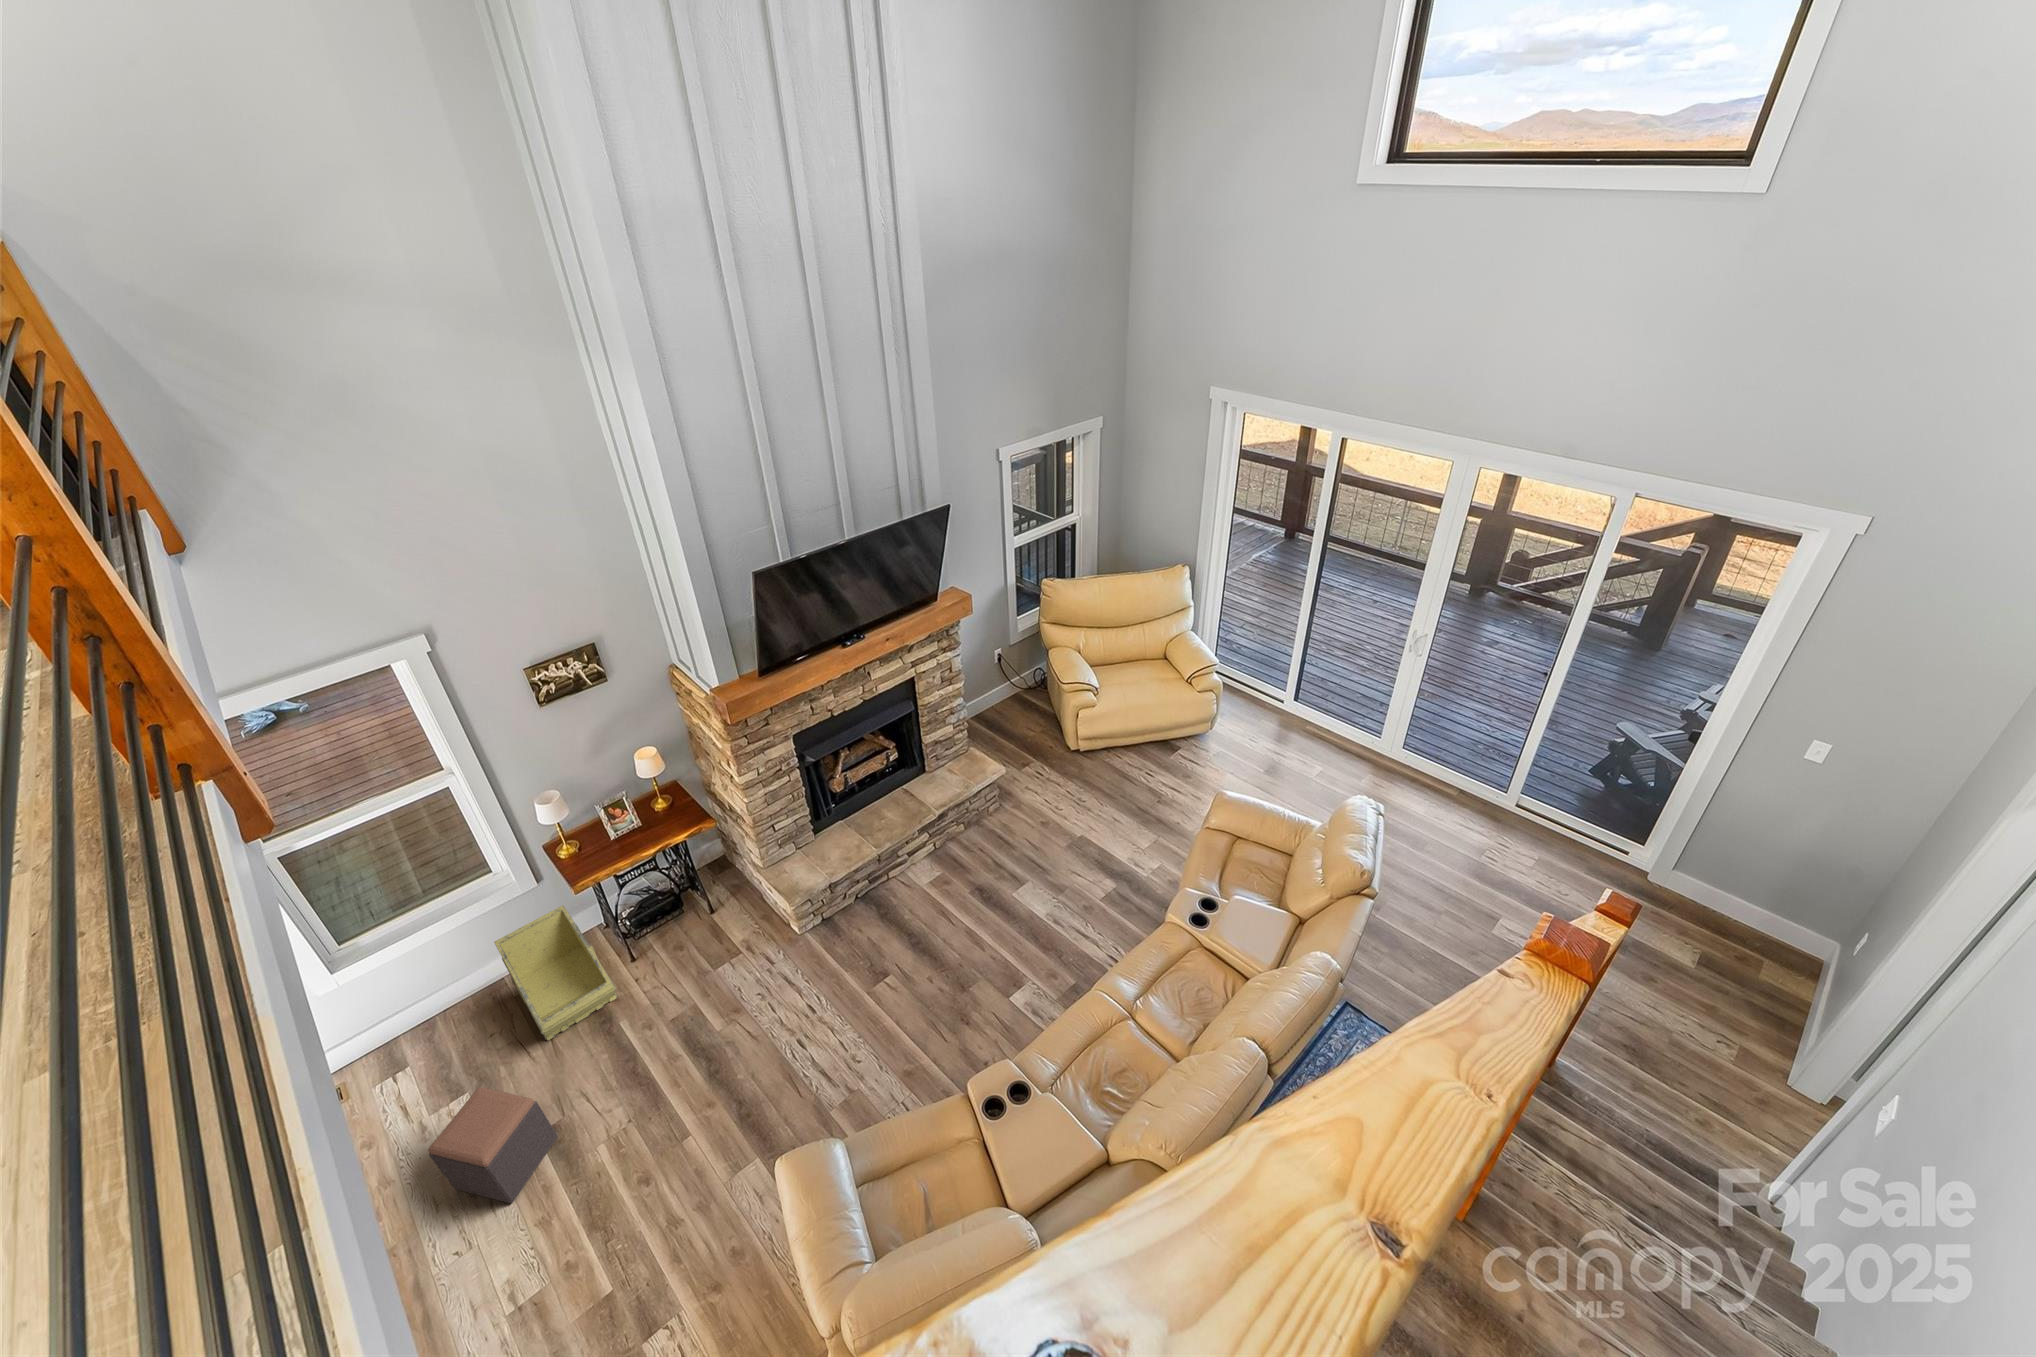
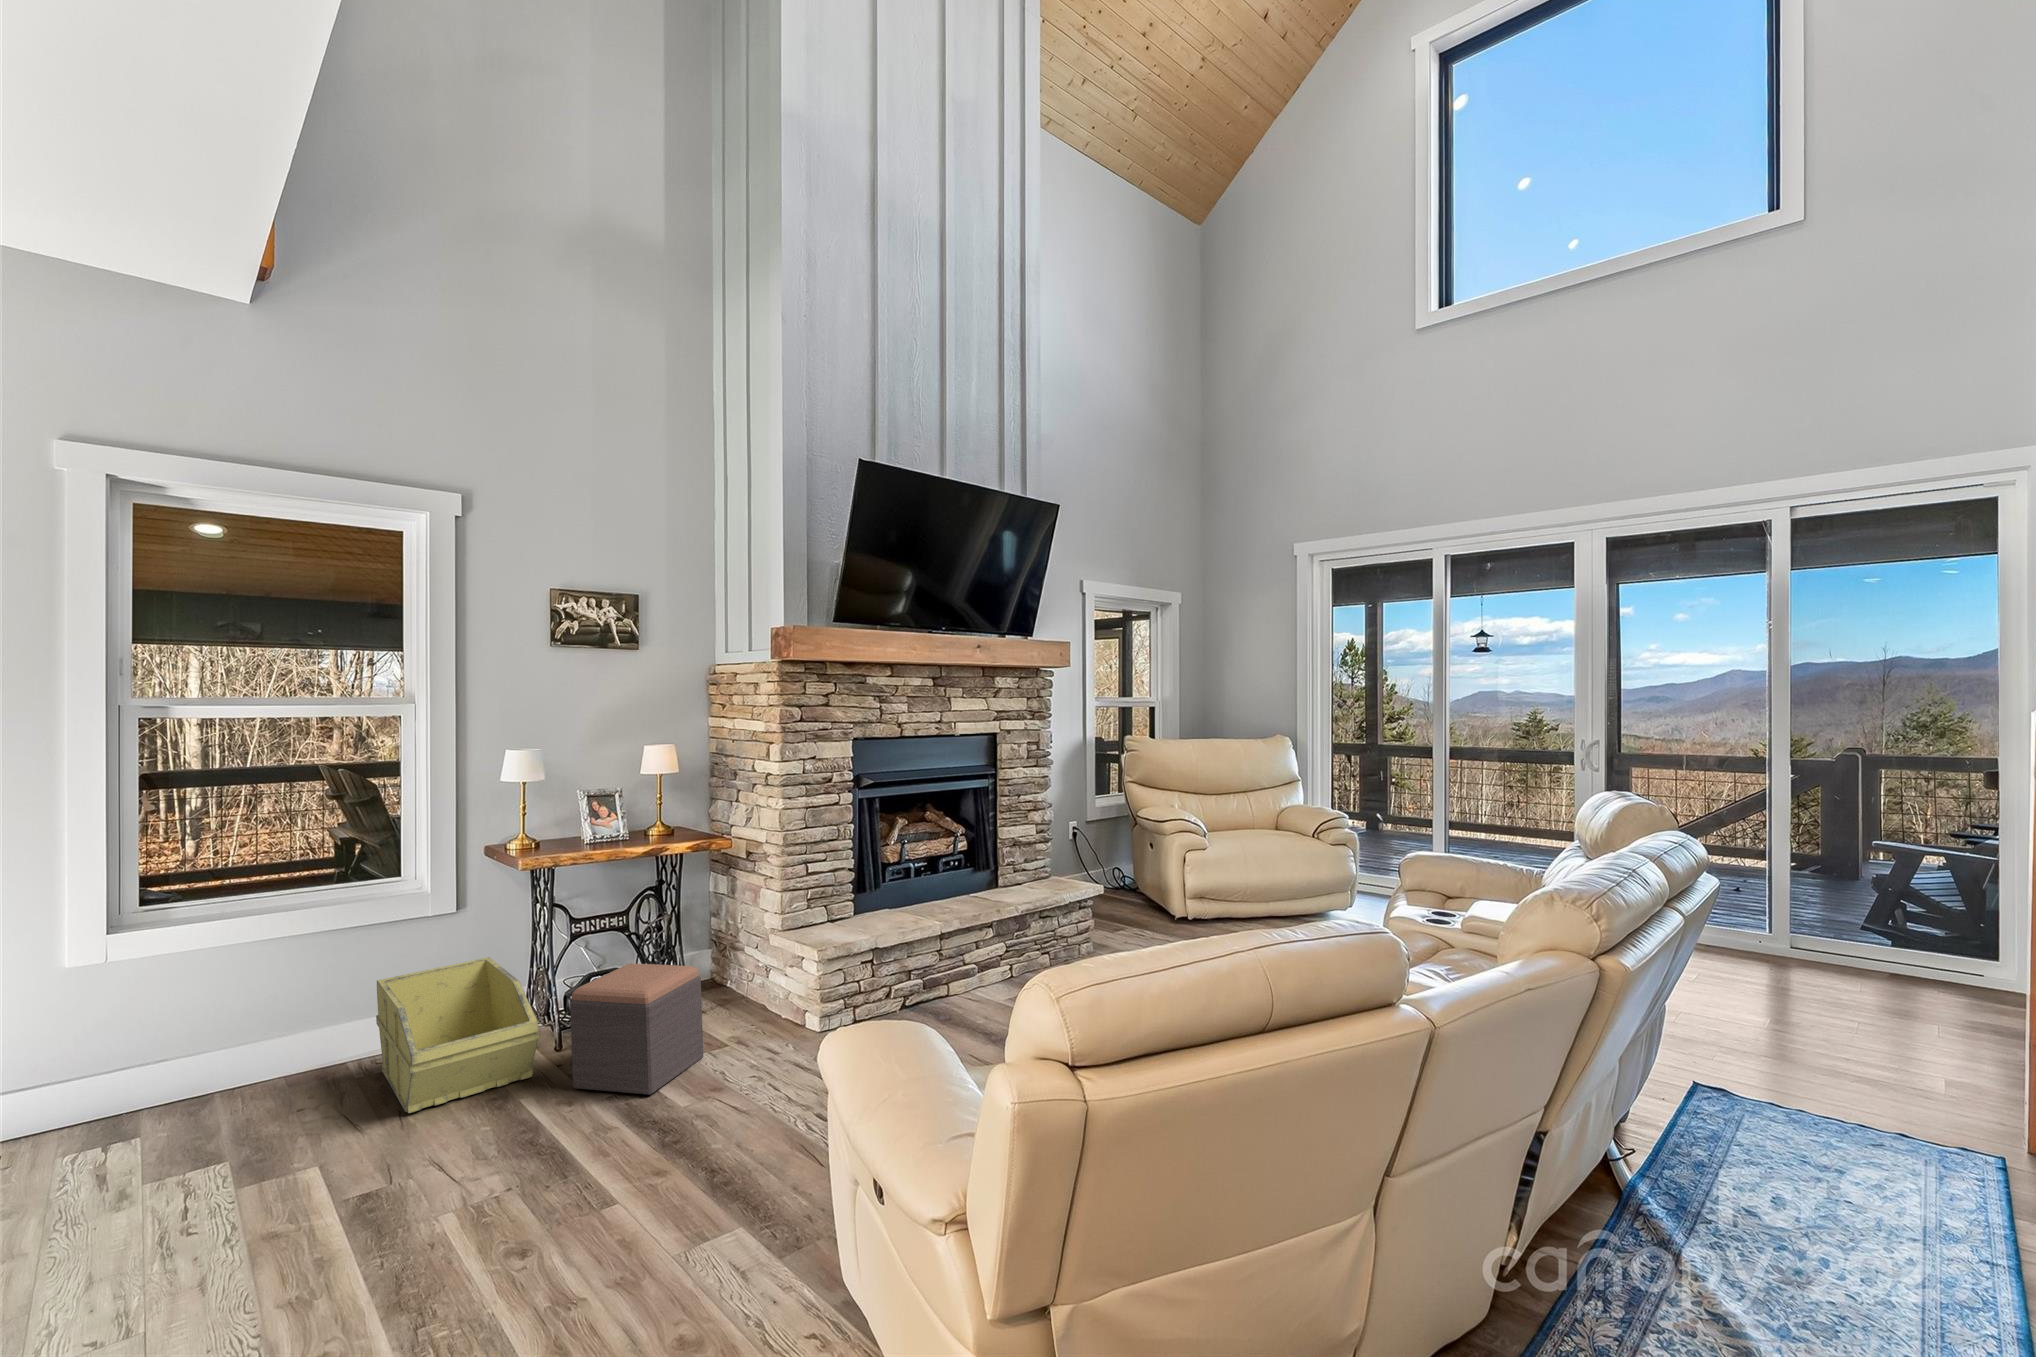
footstool: present [428,1087,558,1203] -> present [570,963,703,1095]

